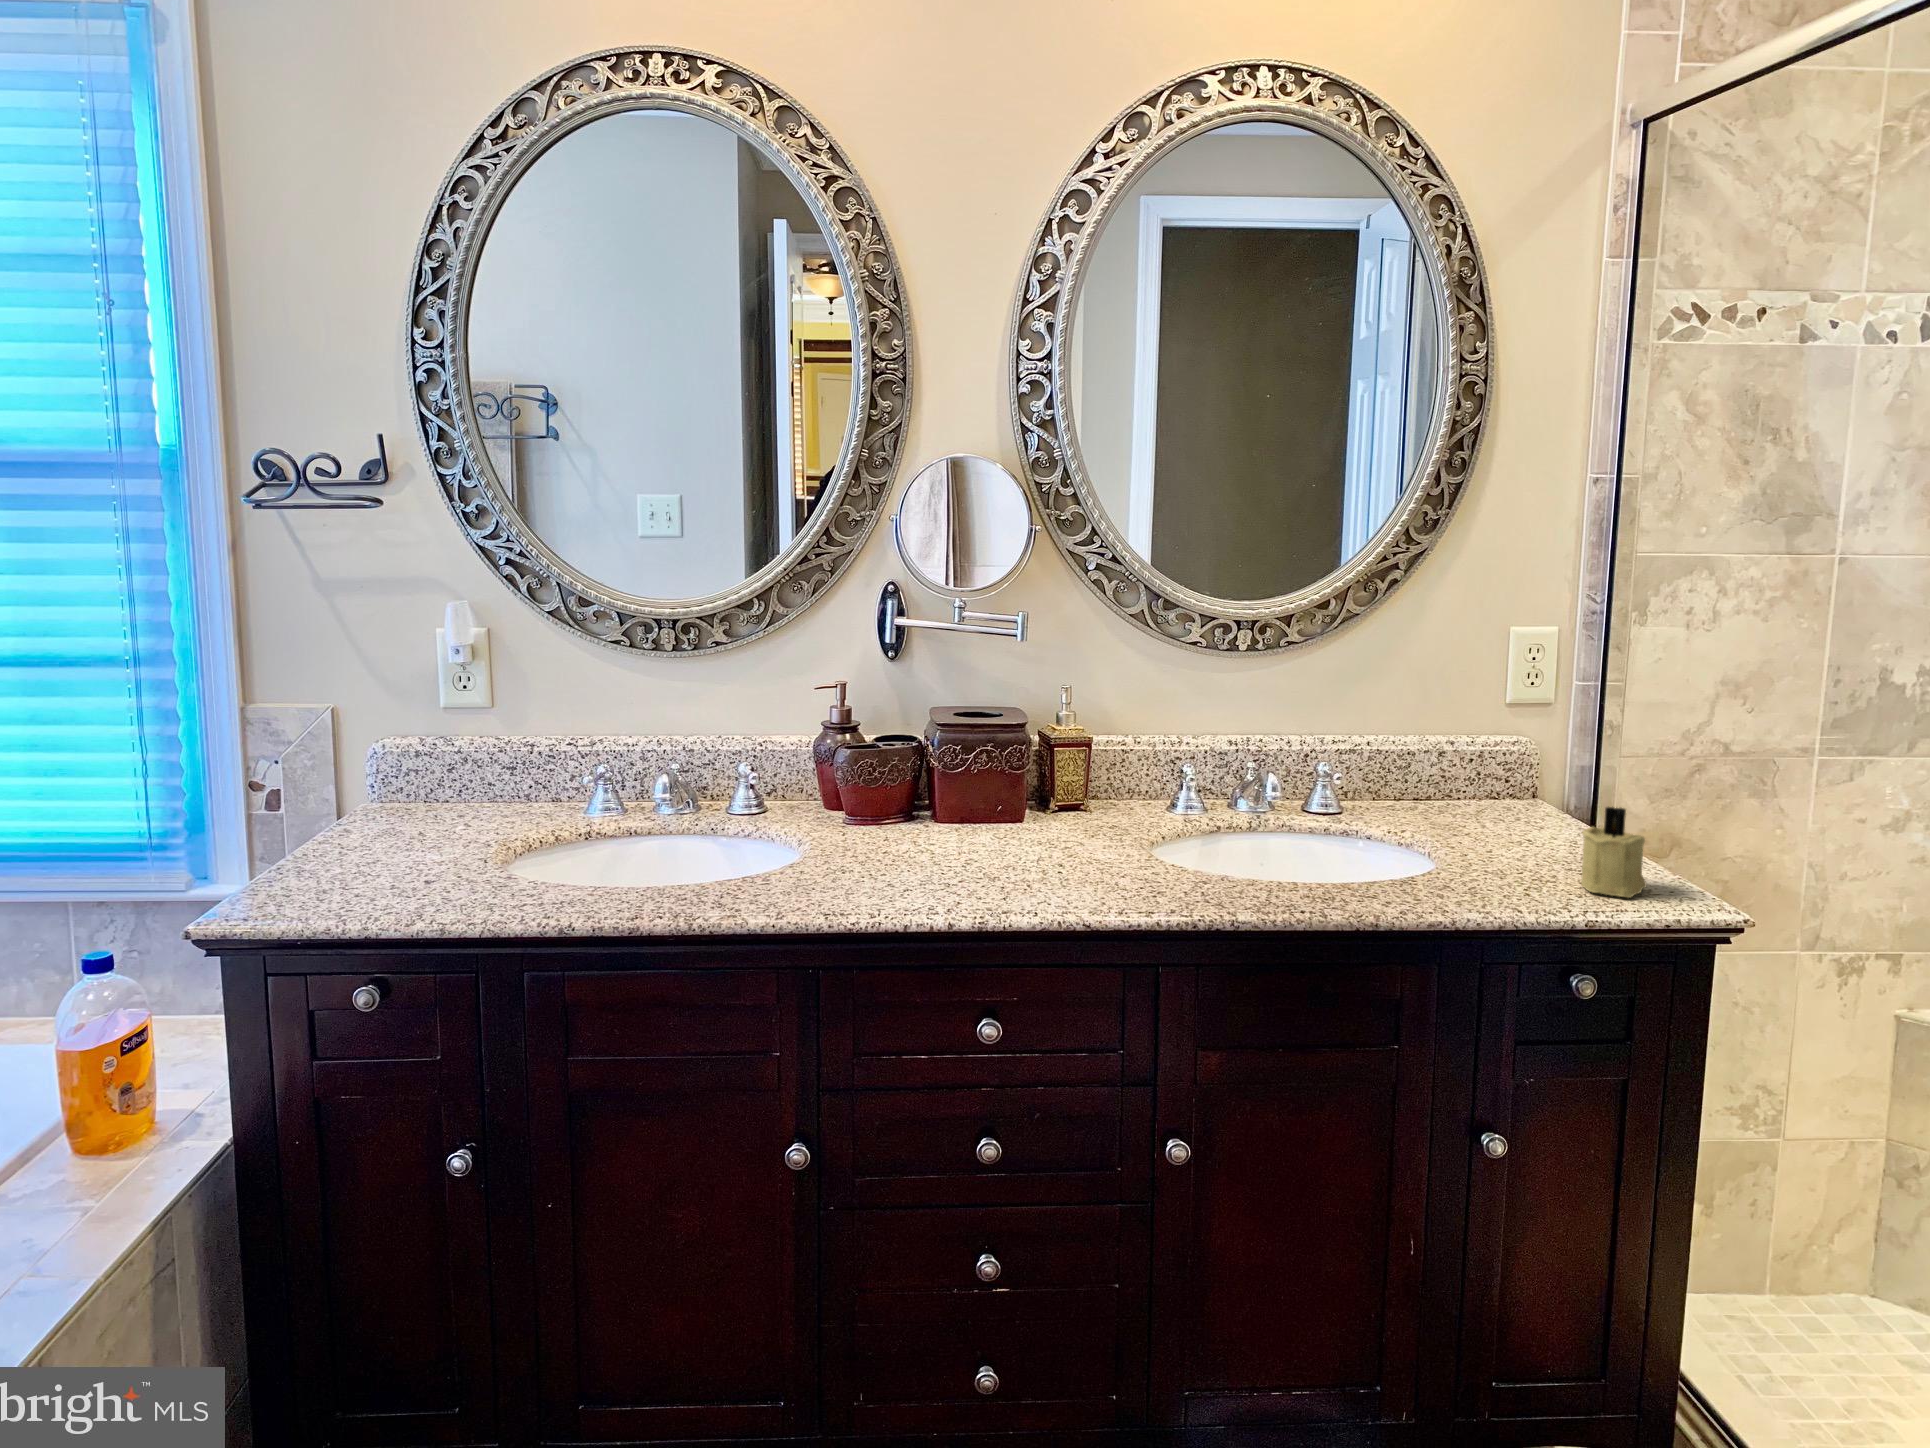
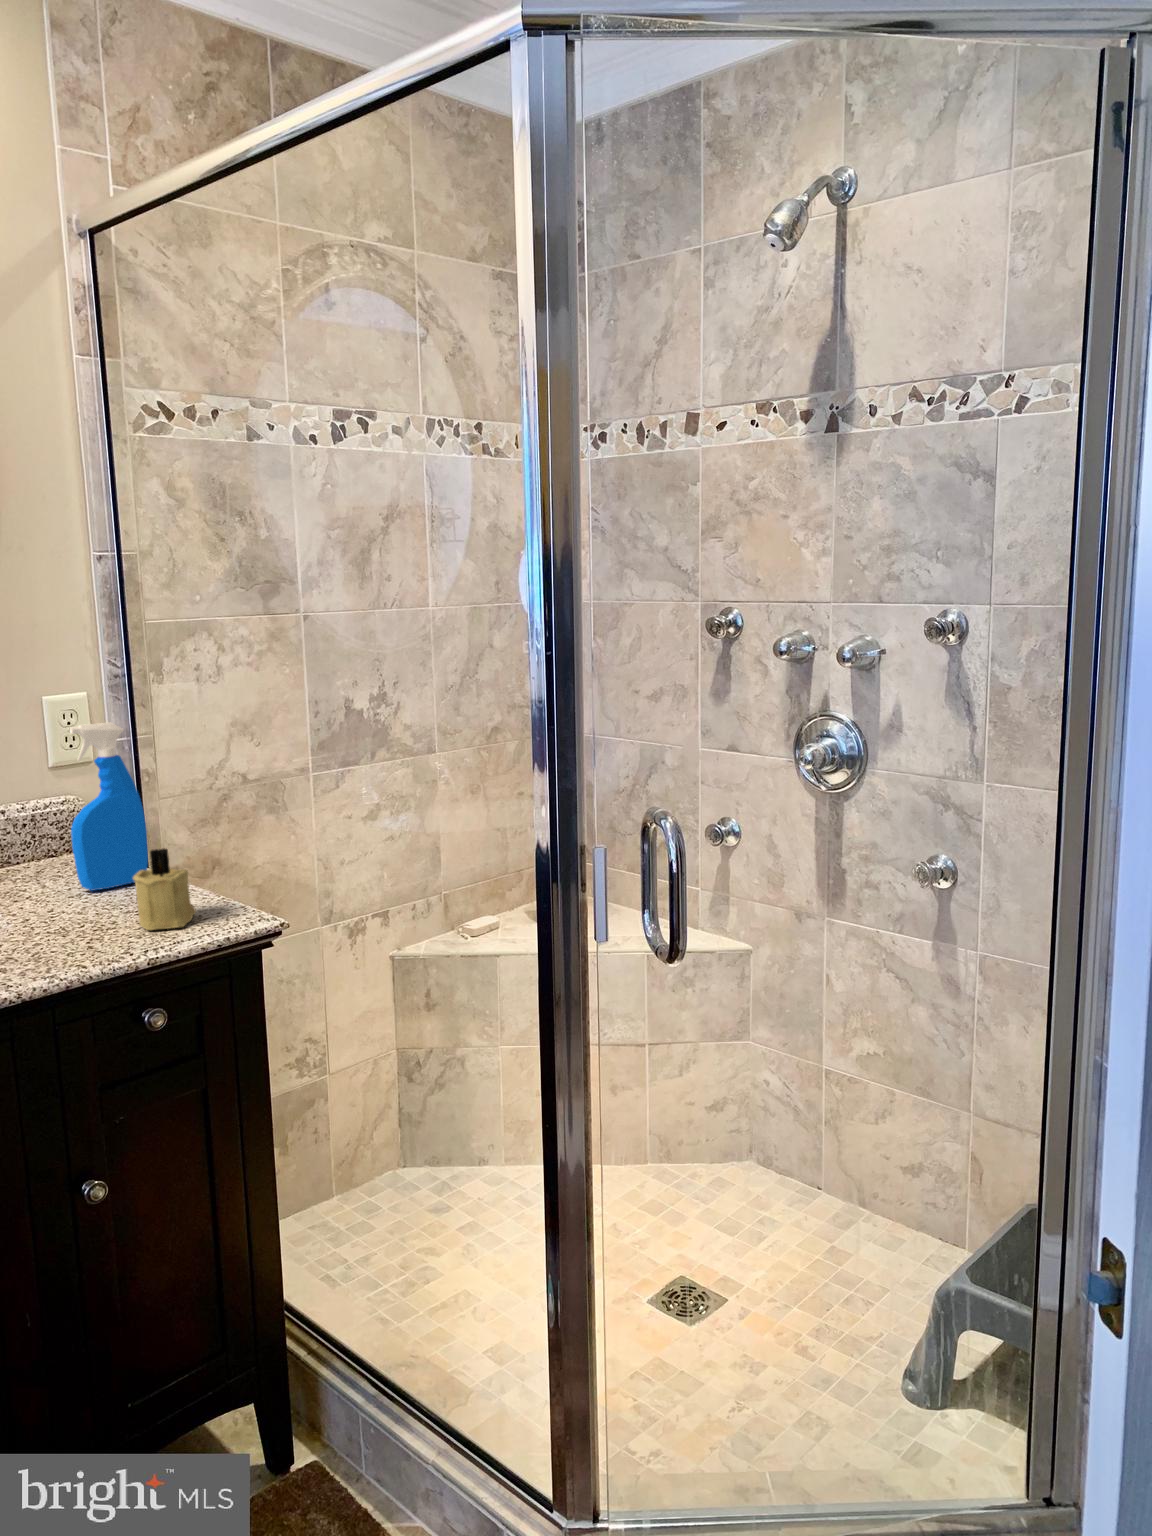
spray bottle: none [1520,663,1601,841] -> present [70,723,148,890]

